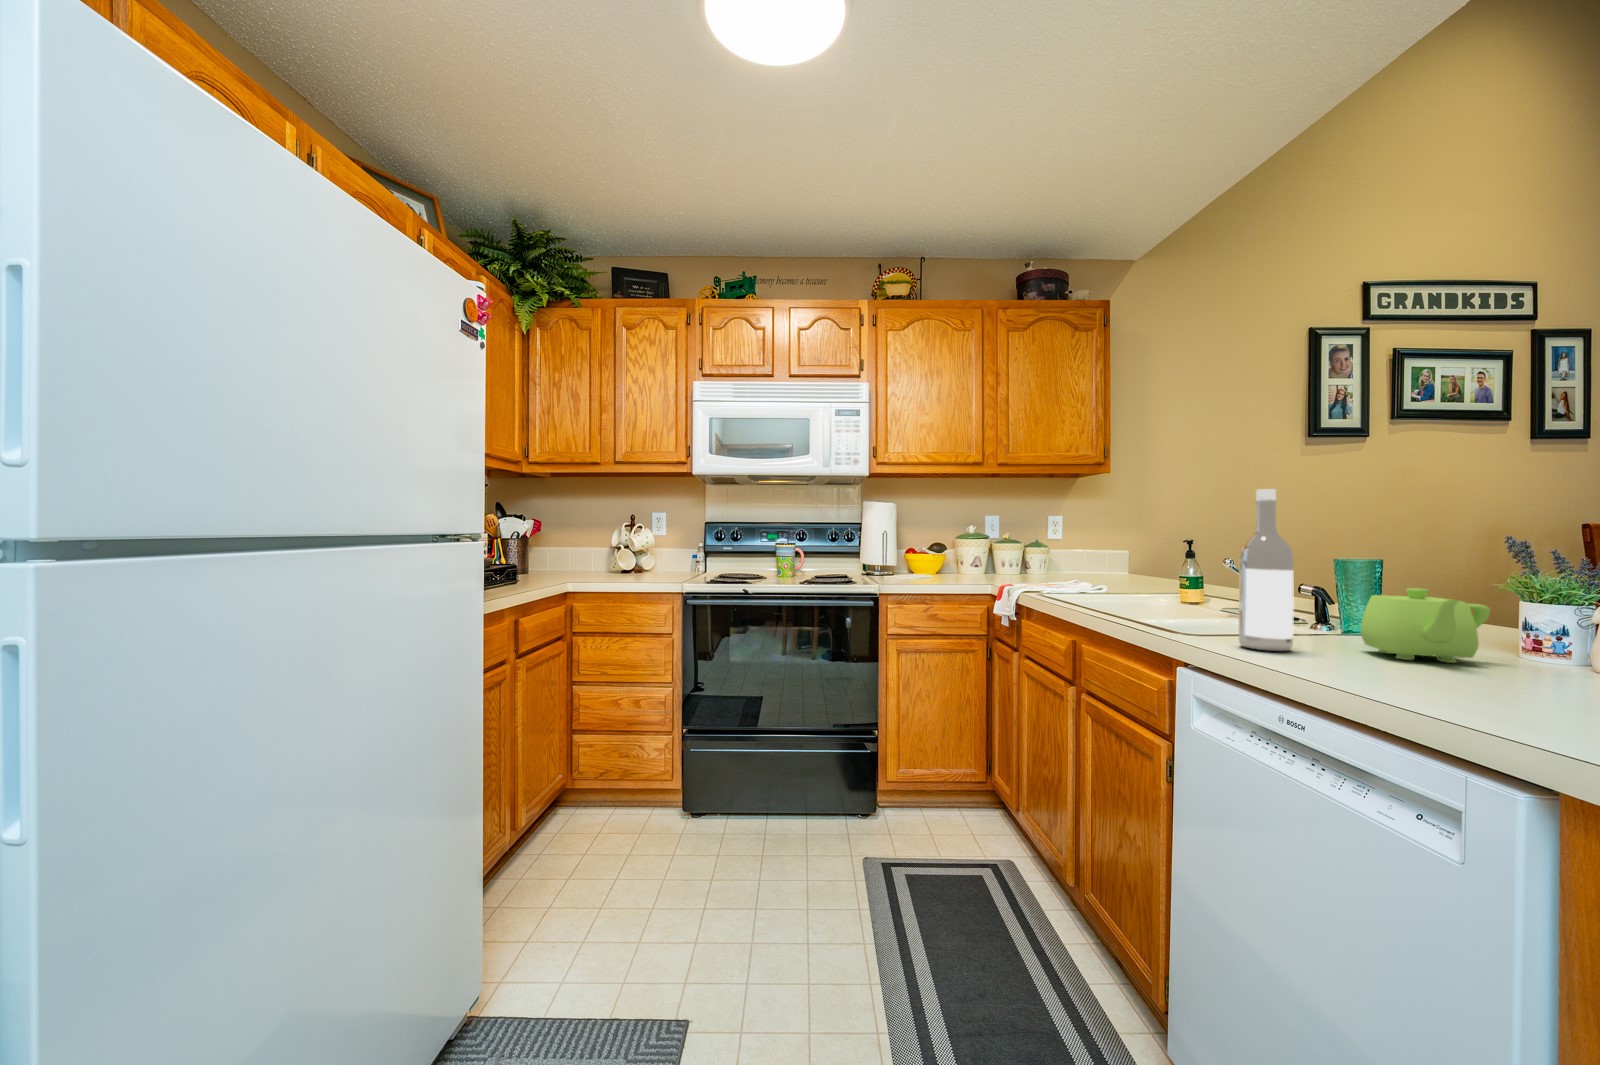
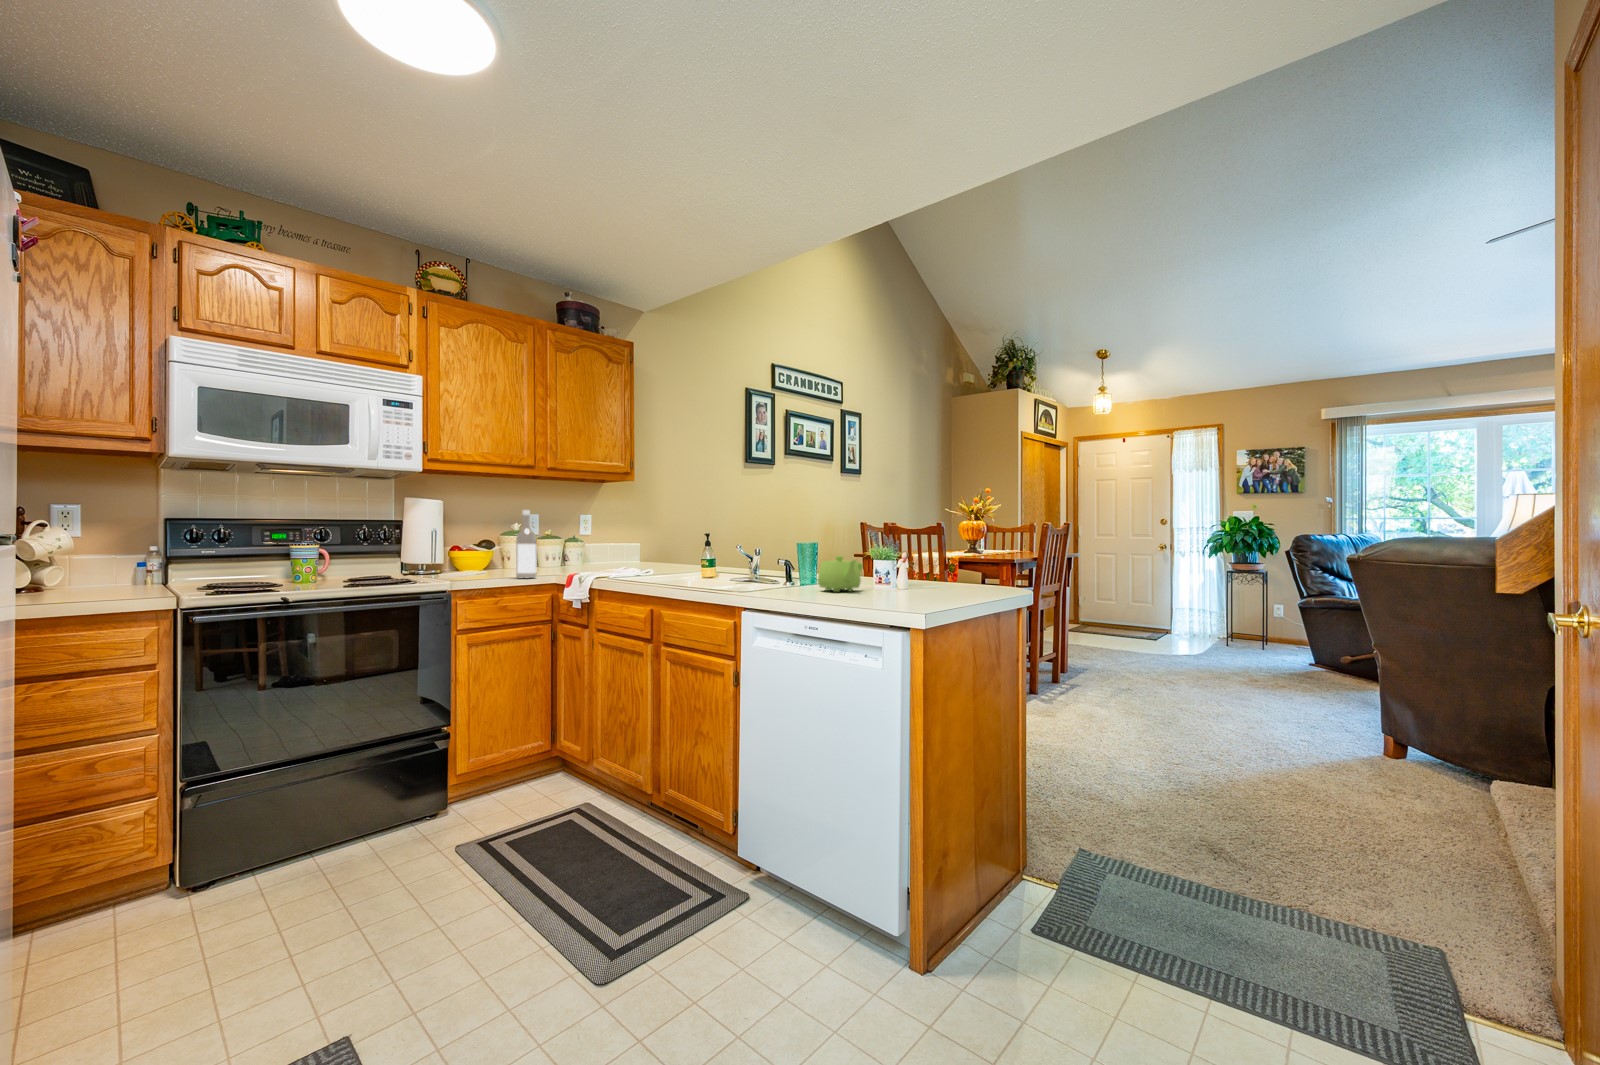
wine bottle: present [1239,489,1294,651] -> present [516,510,537,579]

